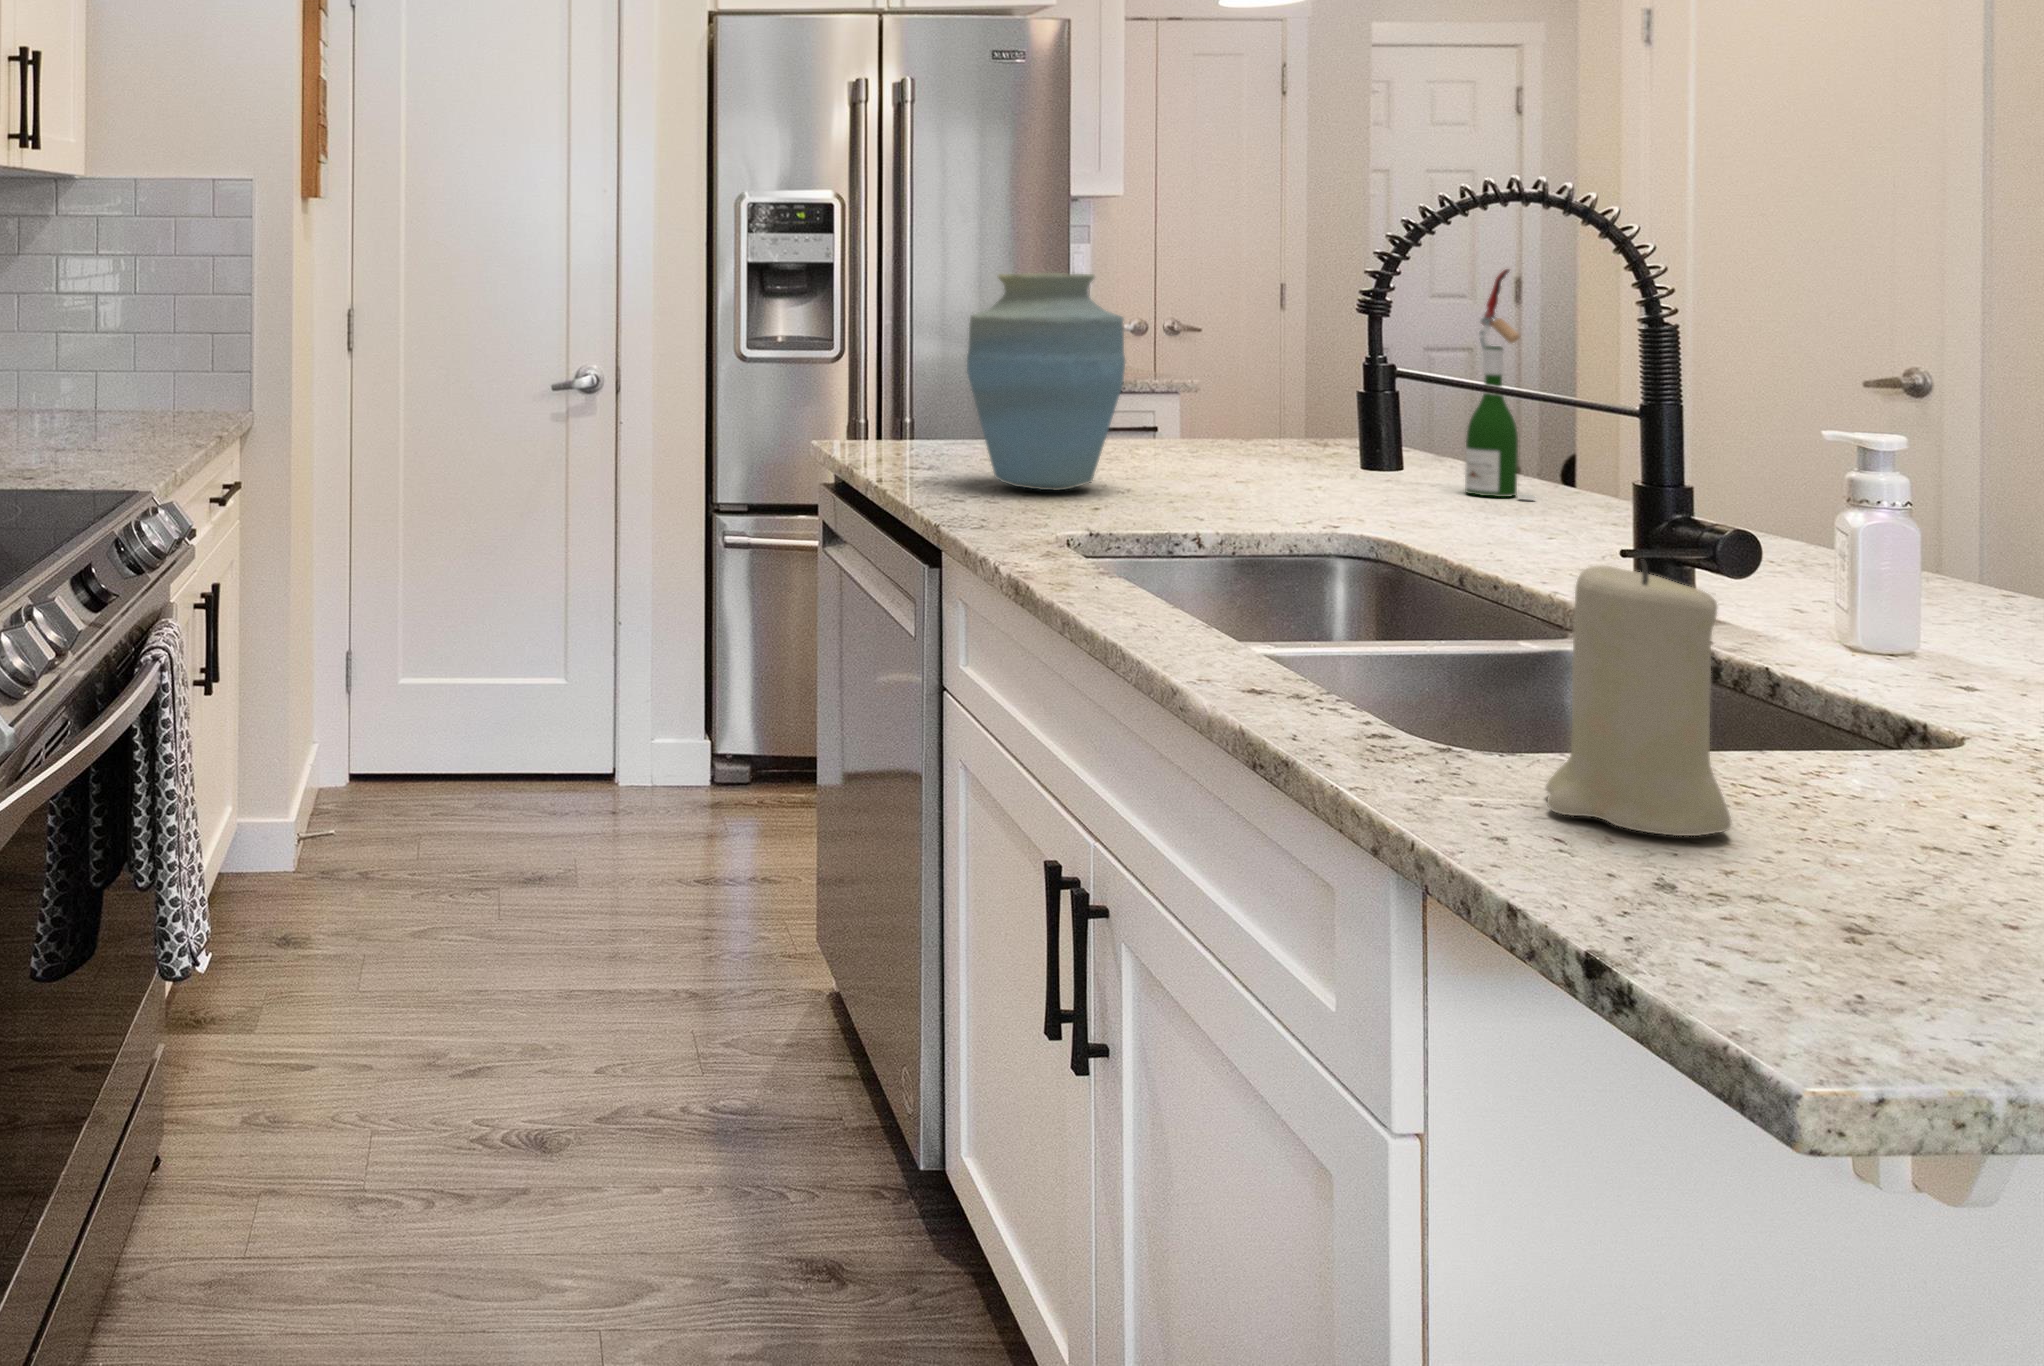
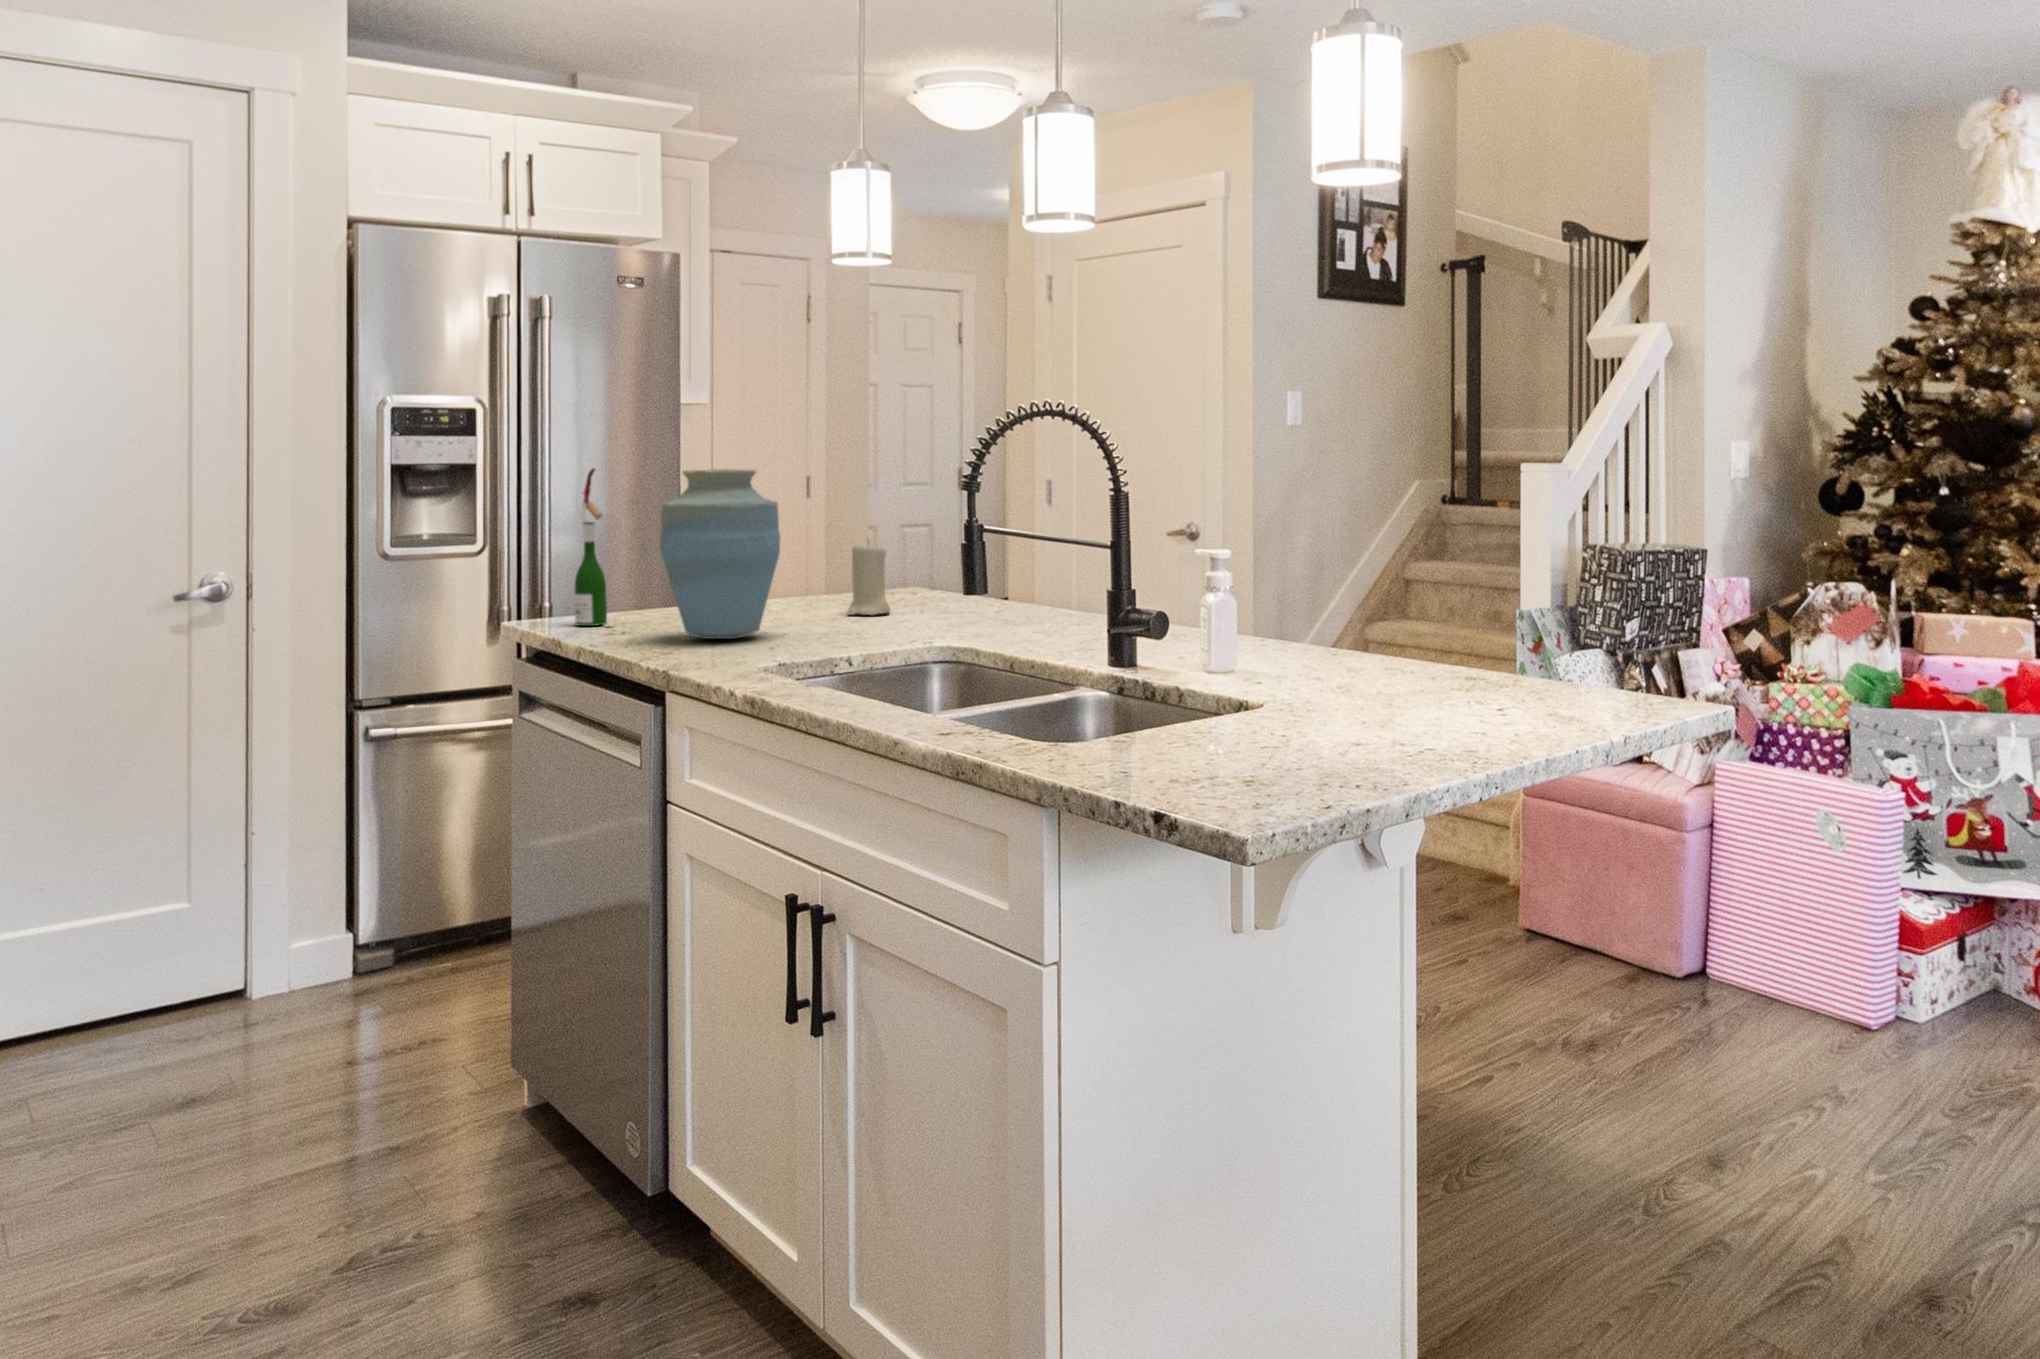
wine bottle: present [1465,269,1535,500] -> present [575,468,614,626]
candle: present [1546,560,1731,836] -> present [847,543,891,615]

